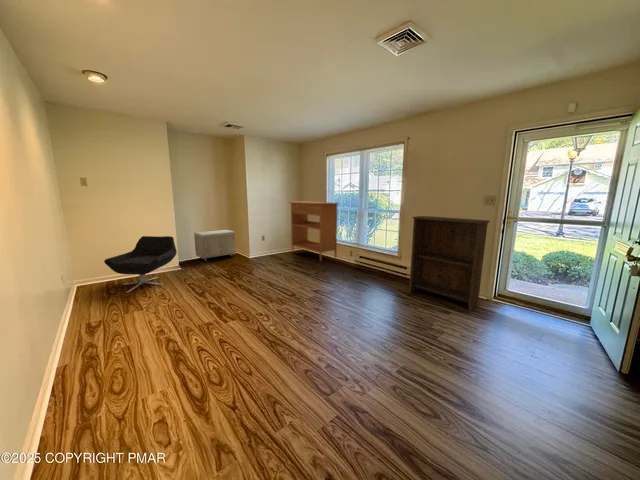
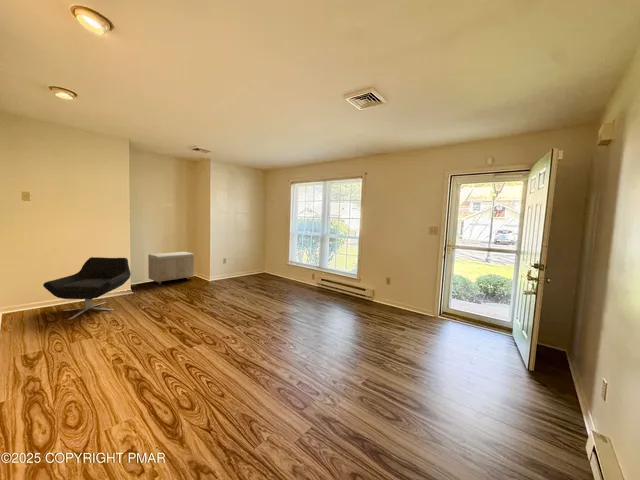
console table: present [289,202,339,261] -> none [251,225,302,284]
bookshelf: present [409,216,490,311] -> none [368,242,435,328]

